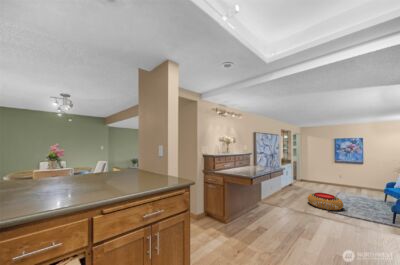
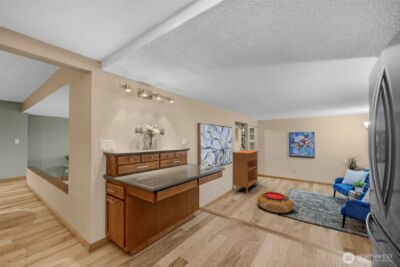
console table: none [280,155,305,195] -> present [232,150,259,194]

